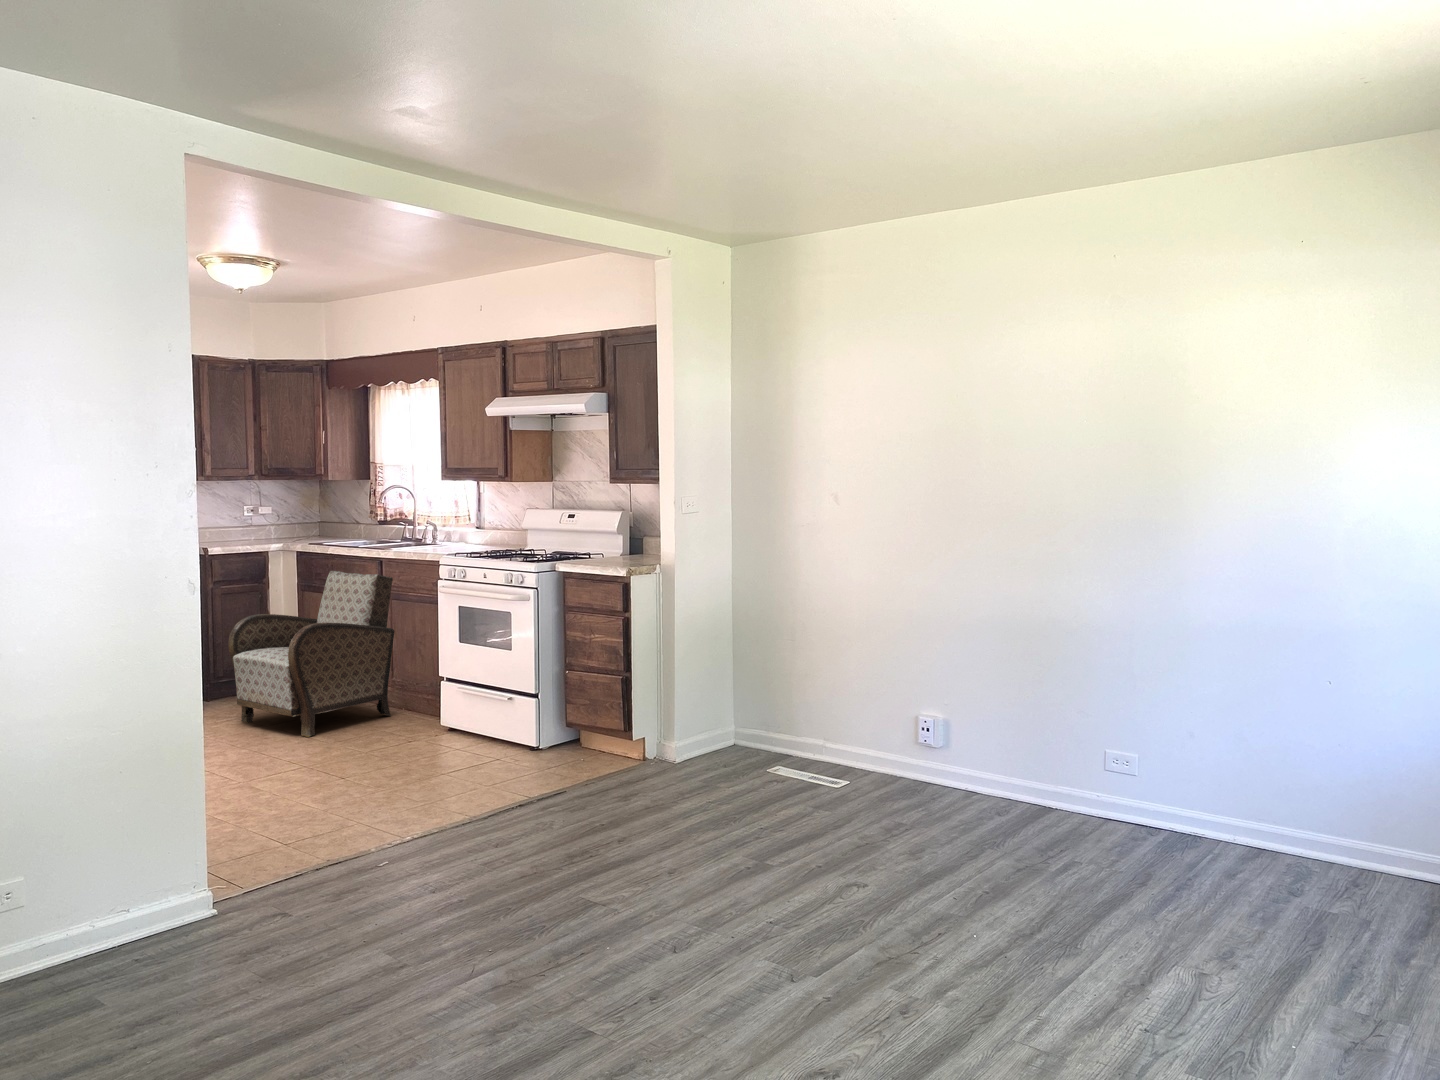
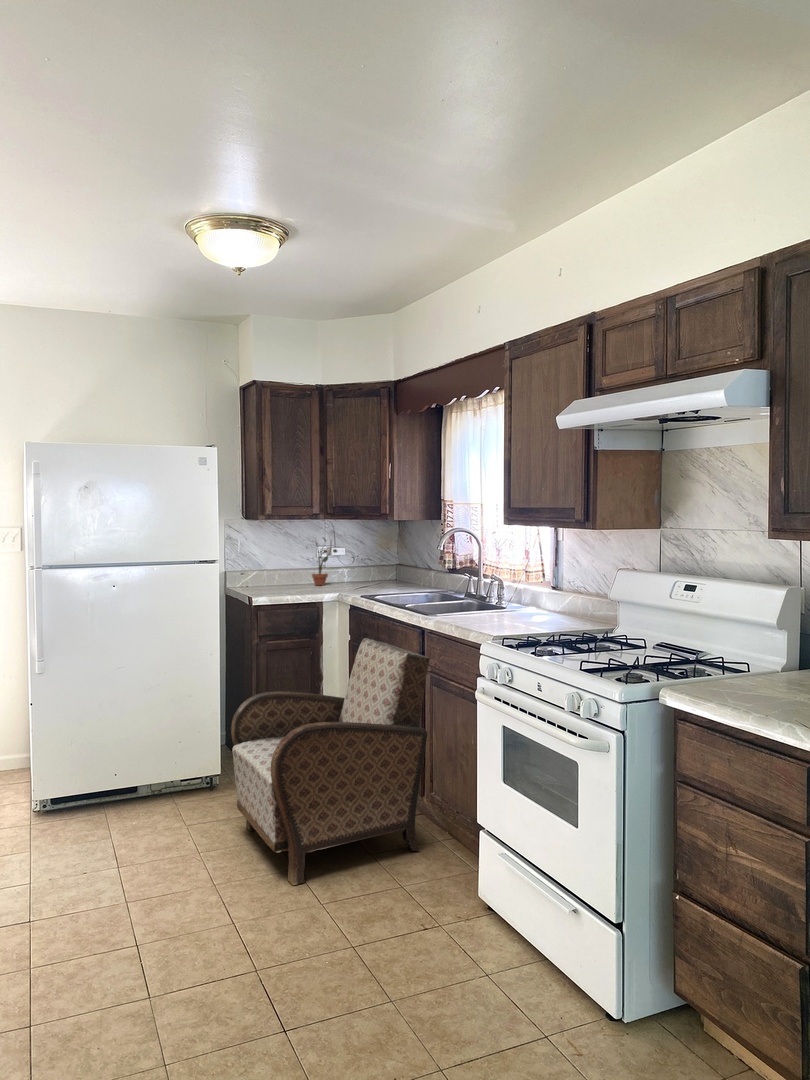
potted plant: none [236,491,268,541] -> present [312,537,337,585]

